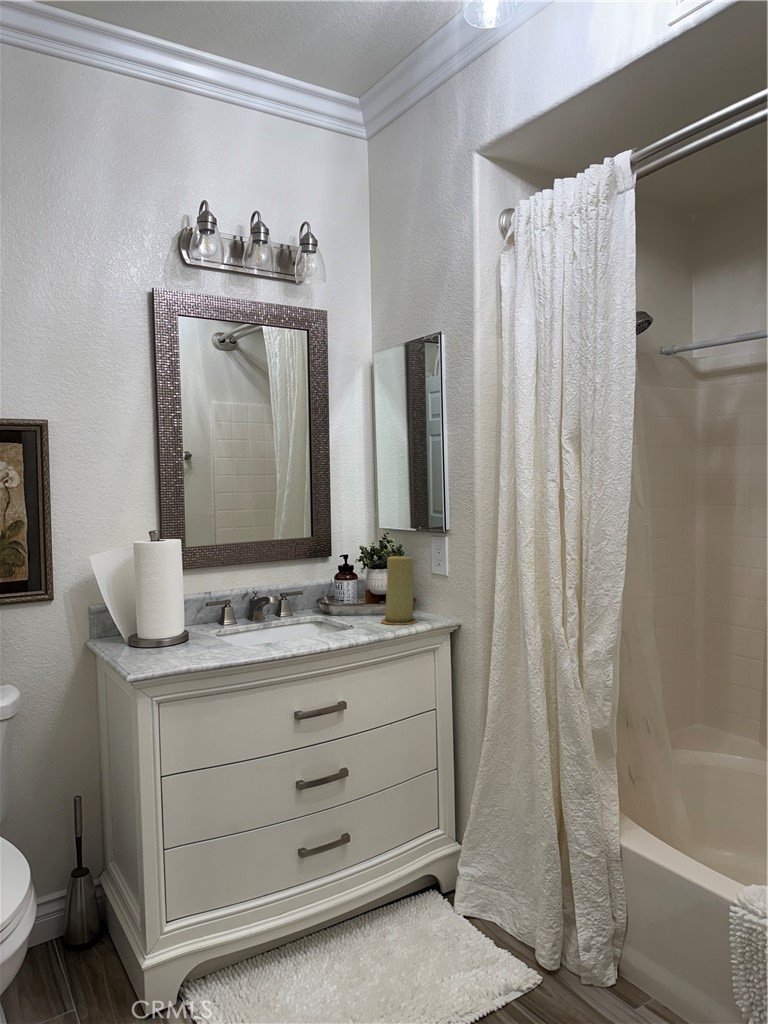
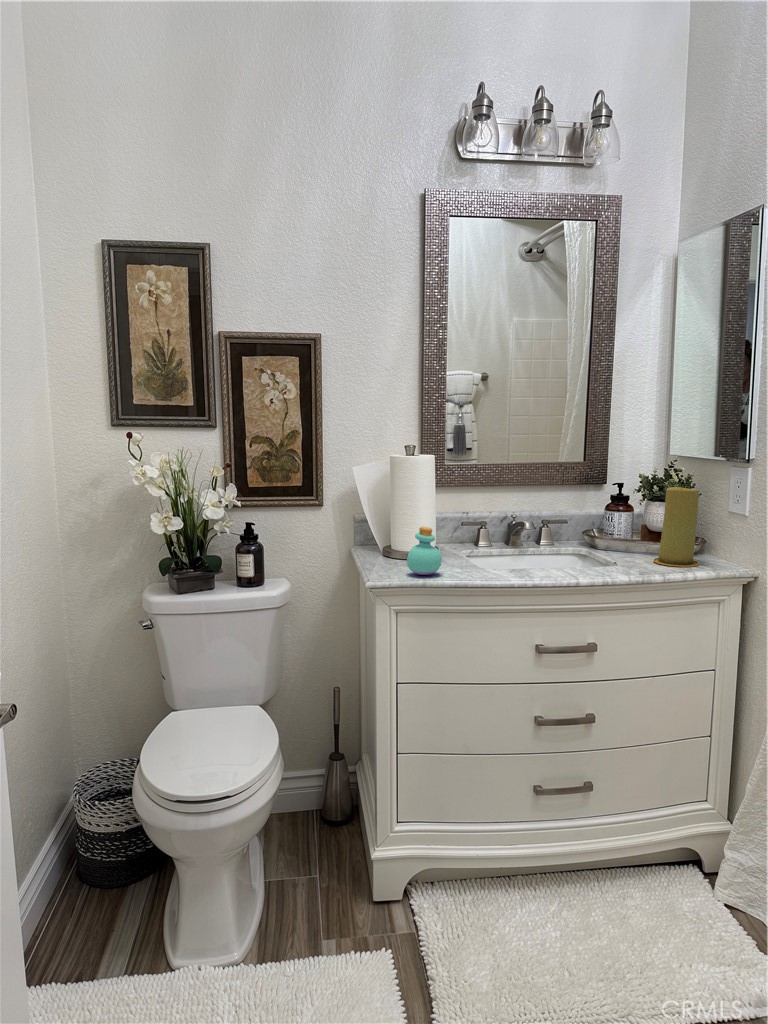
perfume bottle: none [164,610,199,658] -> present [407,527,442,575]

